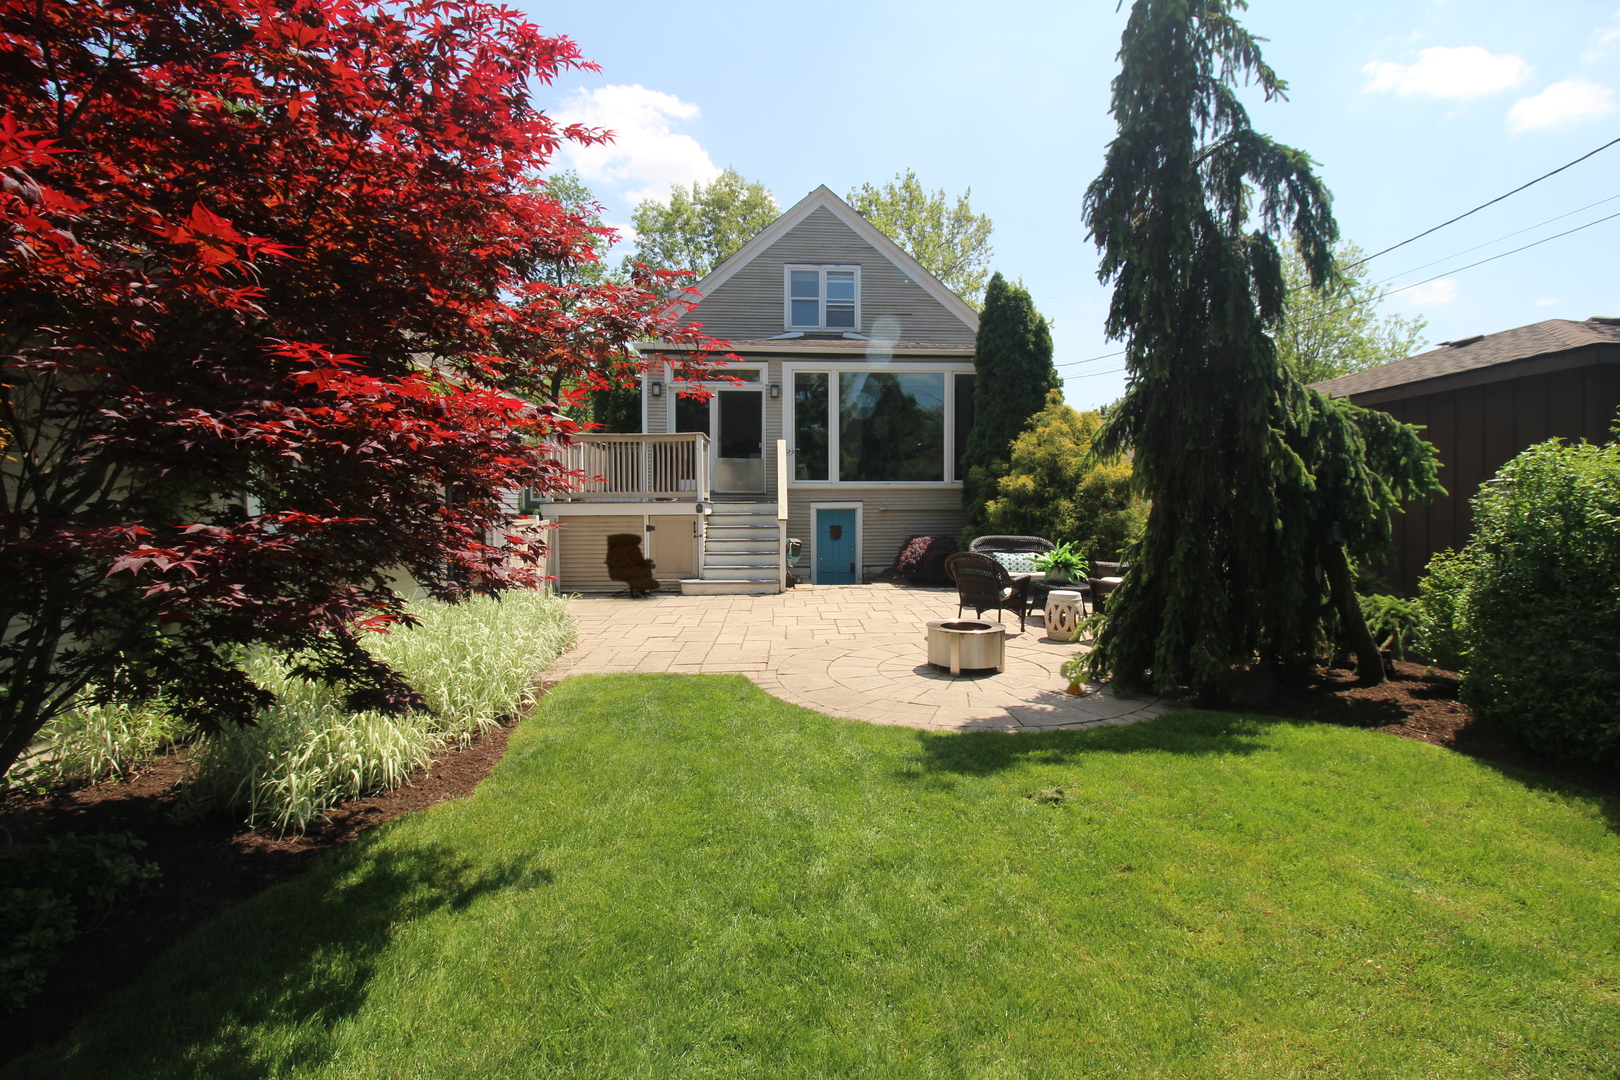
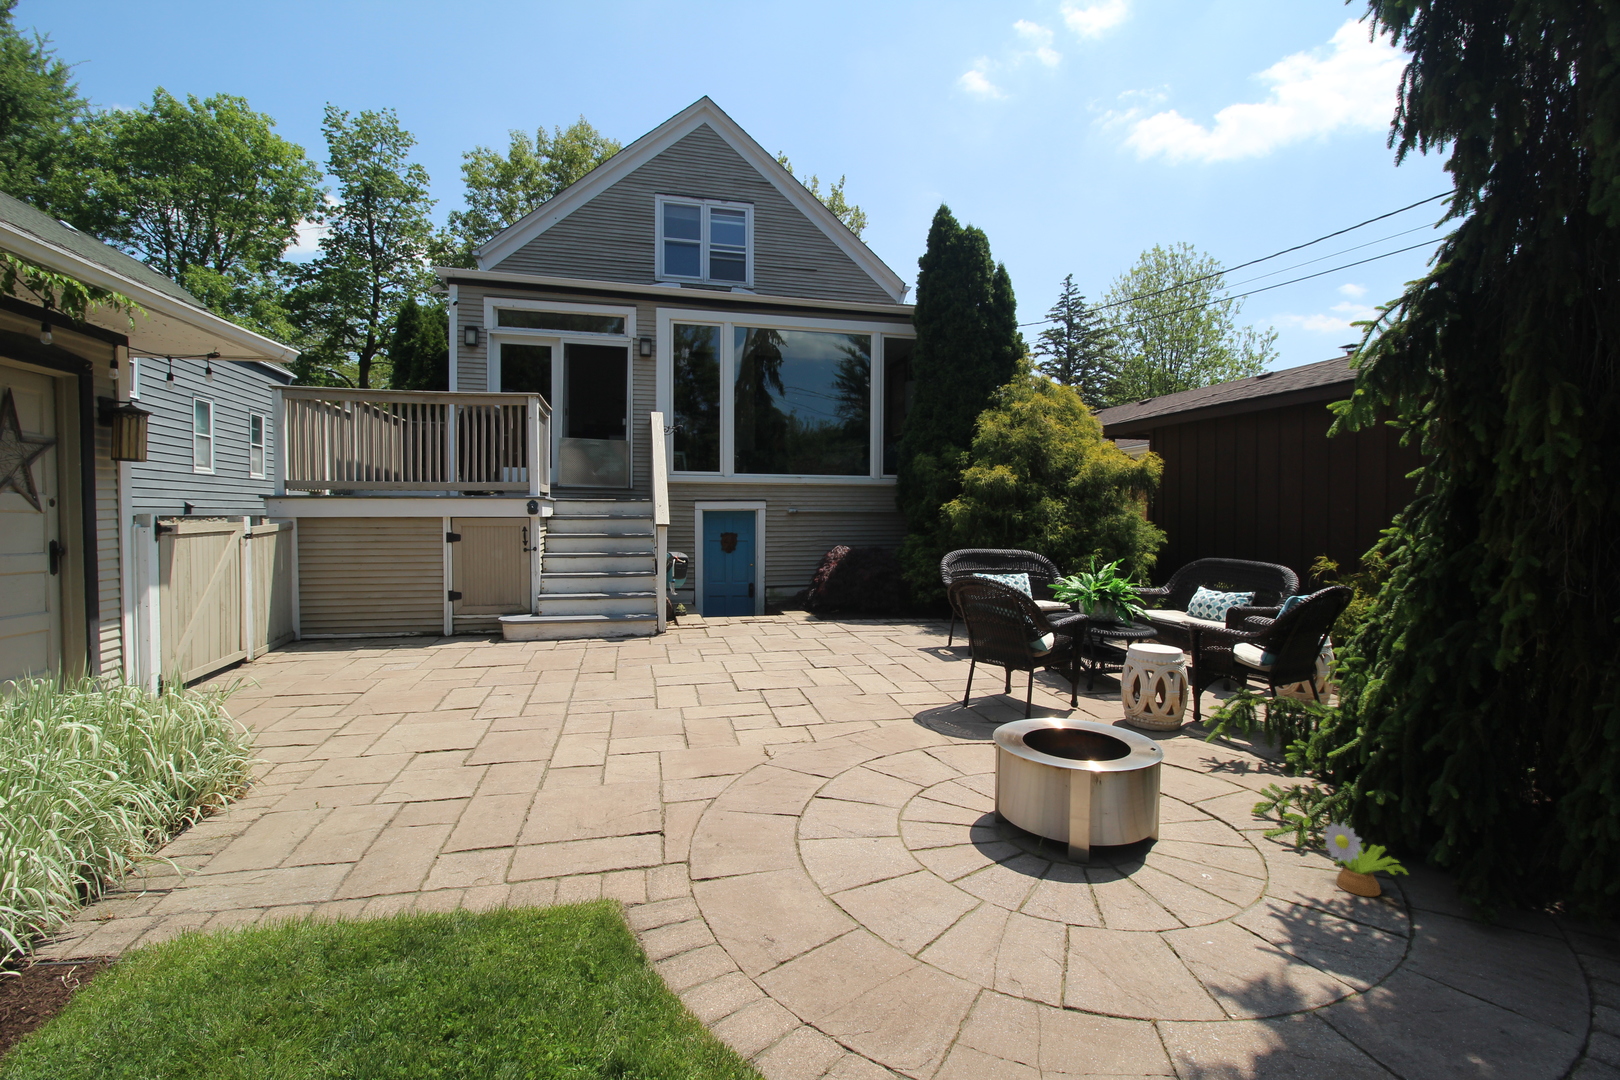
lounge chair: present [604,533,660,598] -> none [371,545,465,651]

